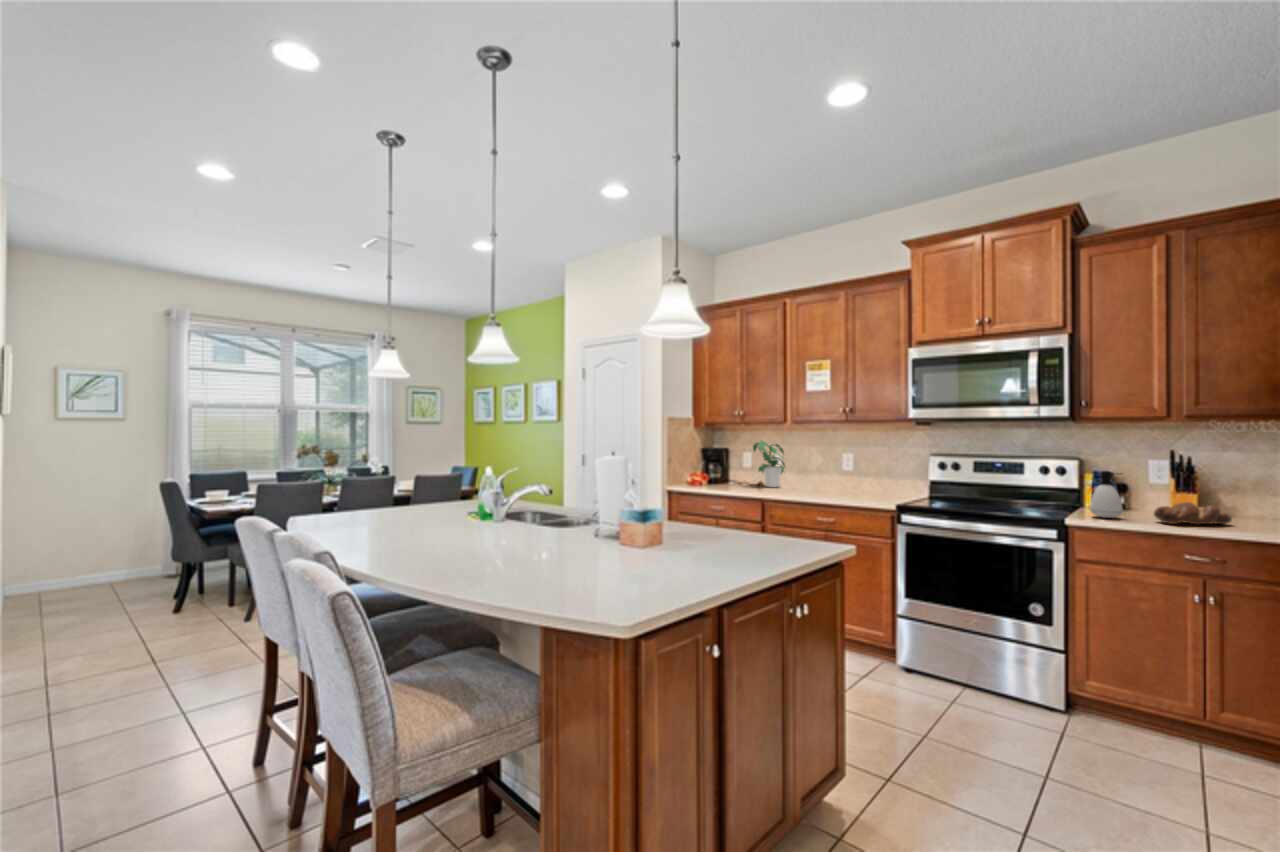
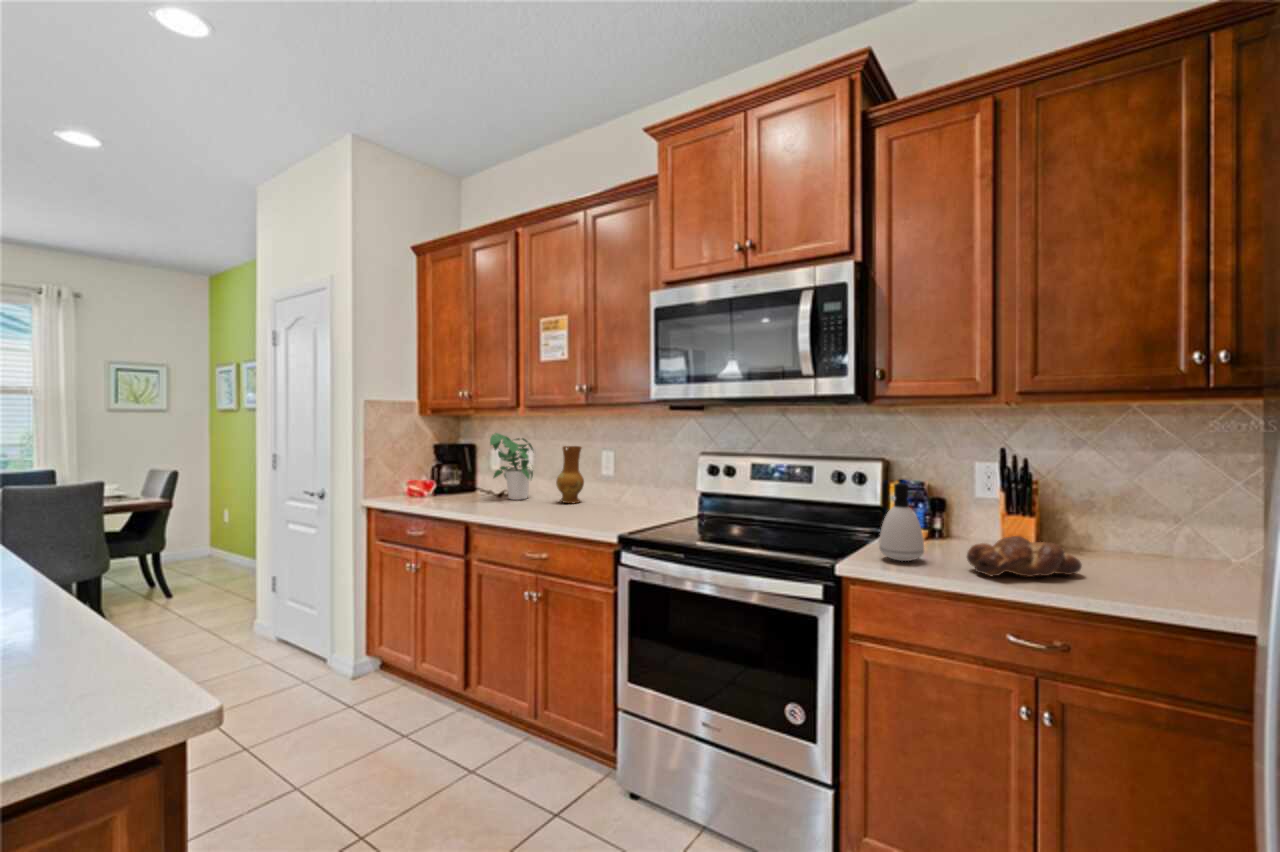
ceramic jug: none [808,450,828,490] -> present [556,446,584,503]

